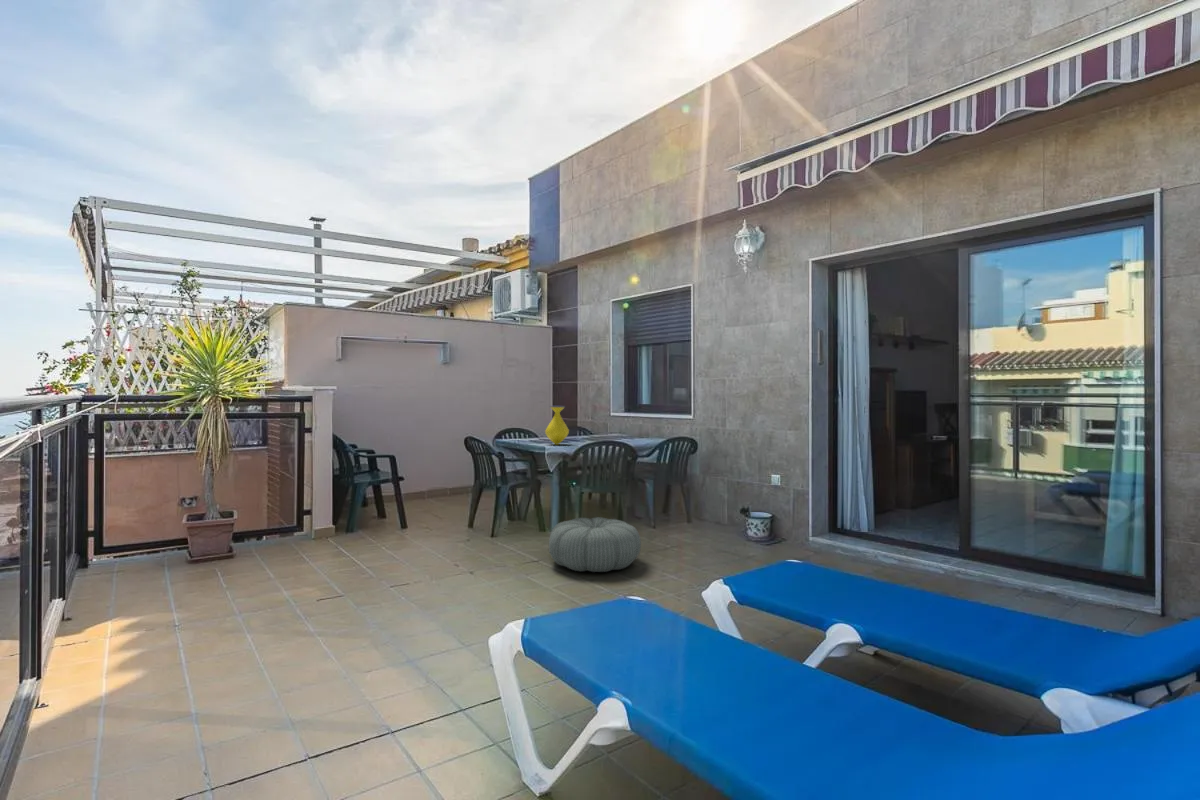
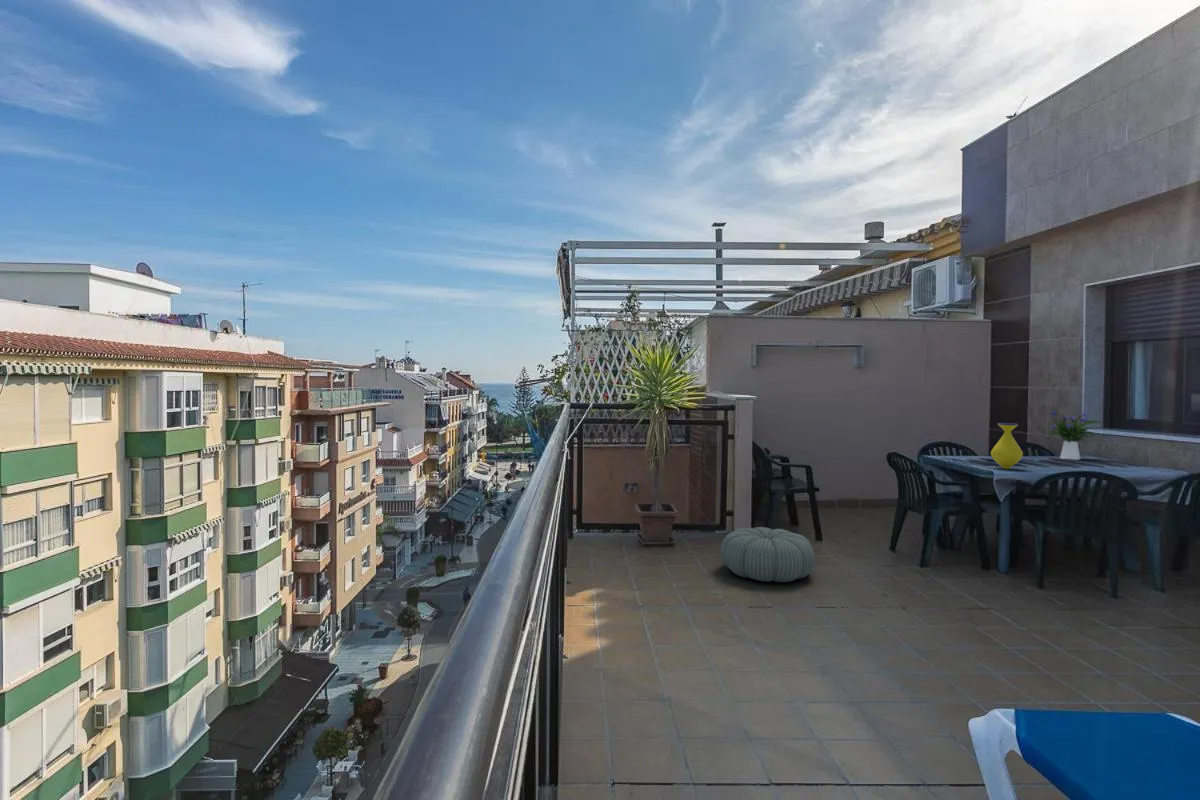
flower arrangement: none [587,395,625,436] -> present [1047,410,1099,460]
pouf: present [549,517,641,572] -> present [721,527,815,582]

